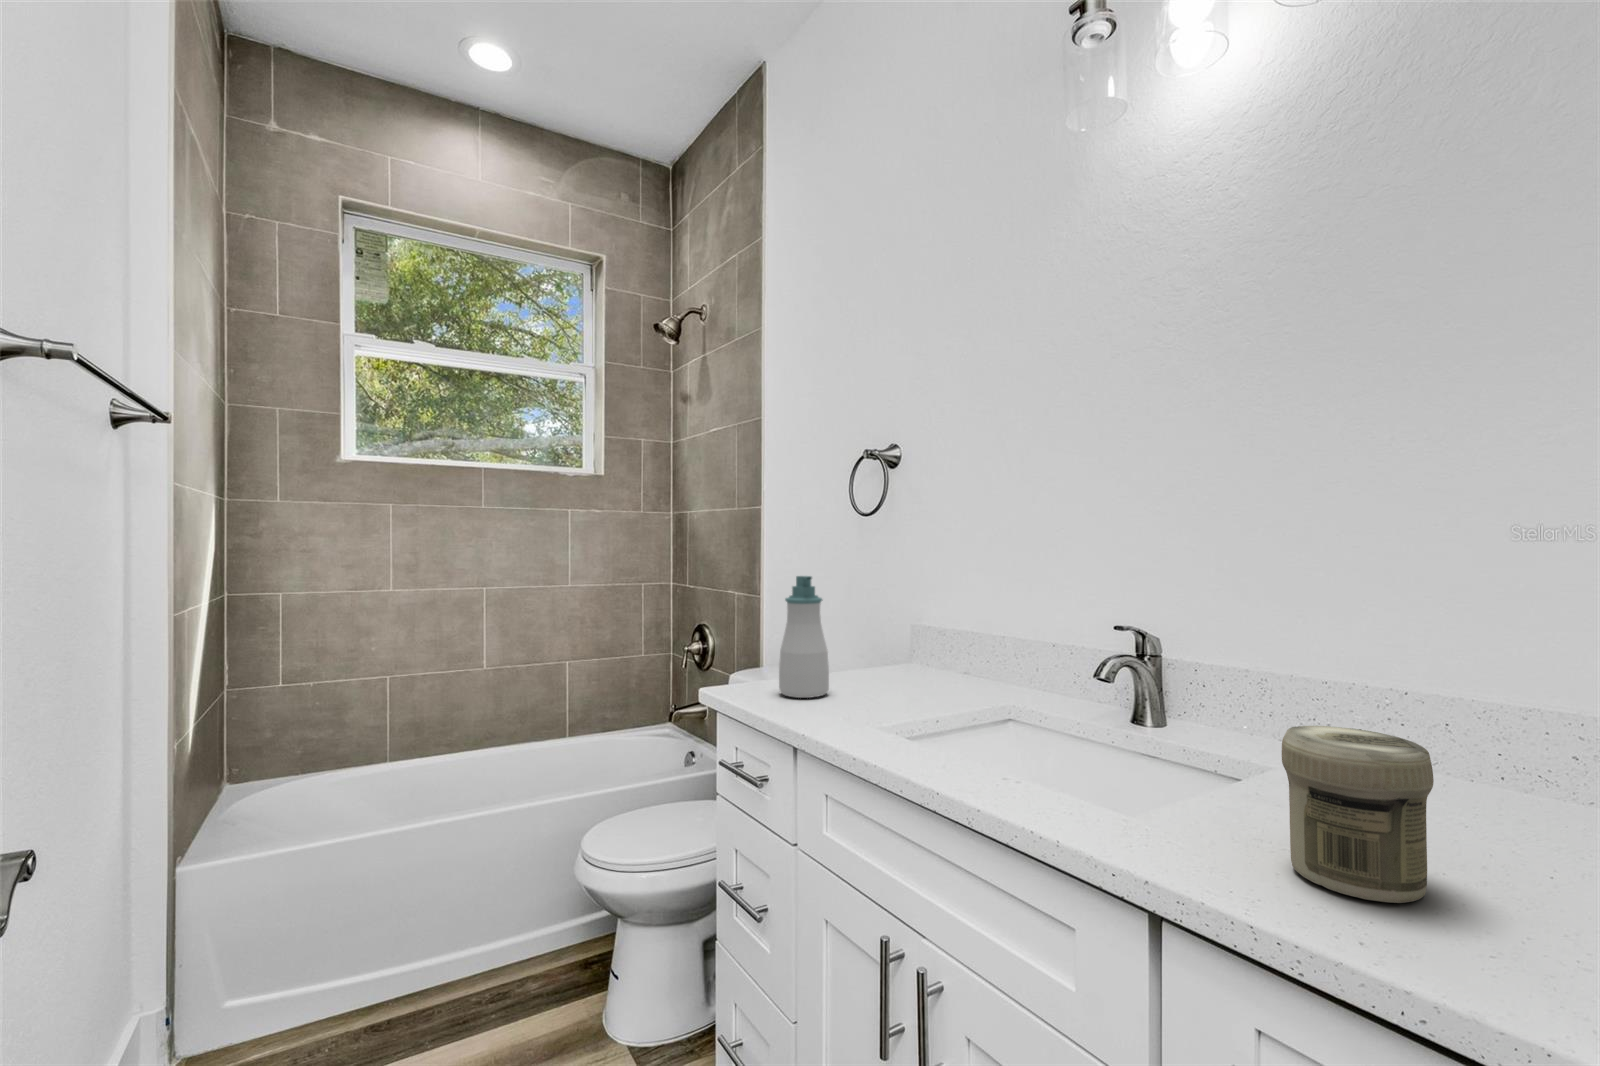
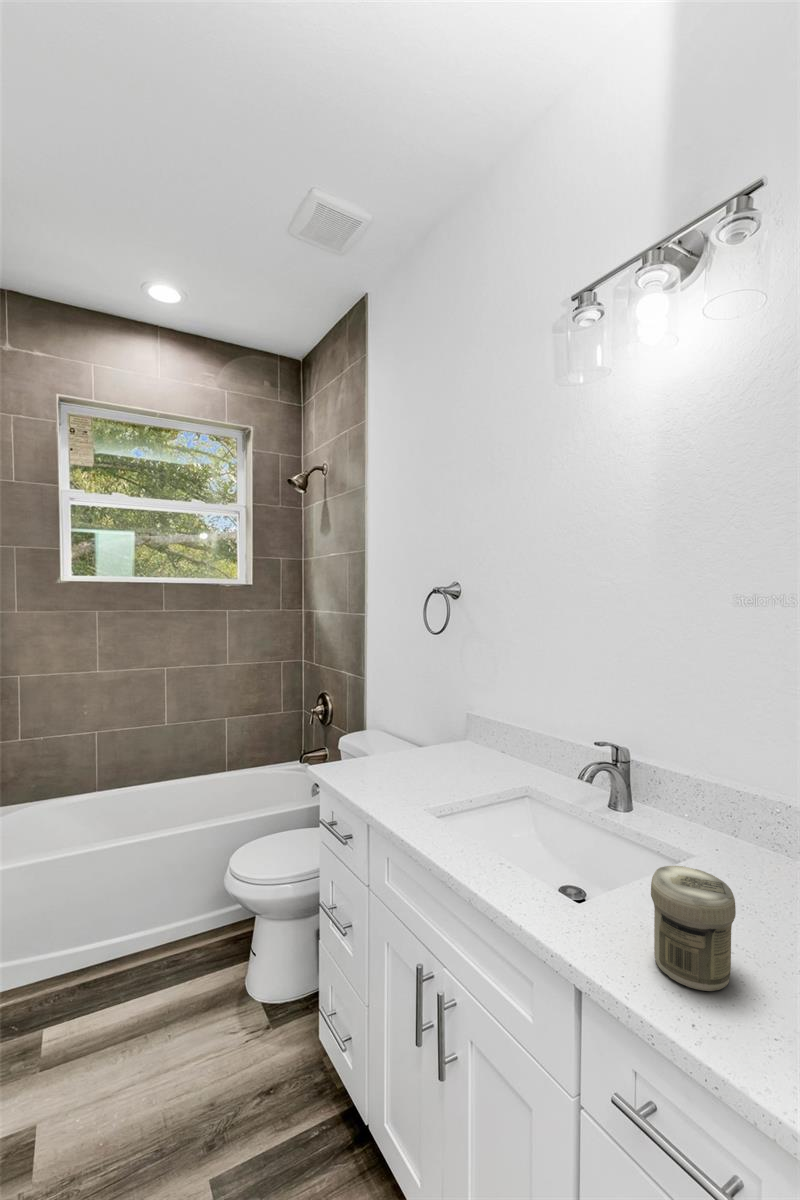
soap bottle: present [779,576,829,698] -> none [363,696,397,782]

